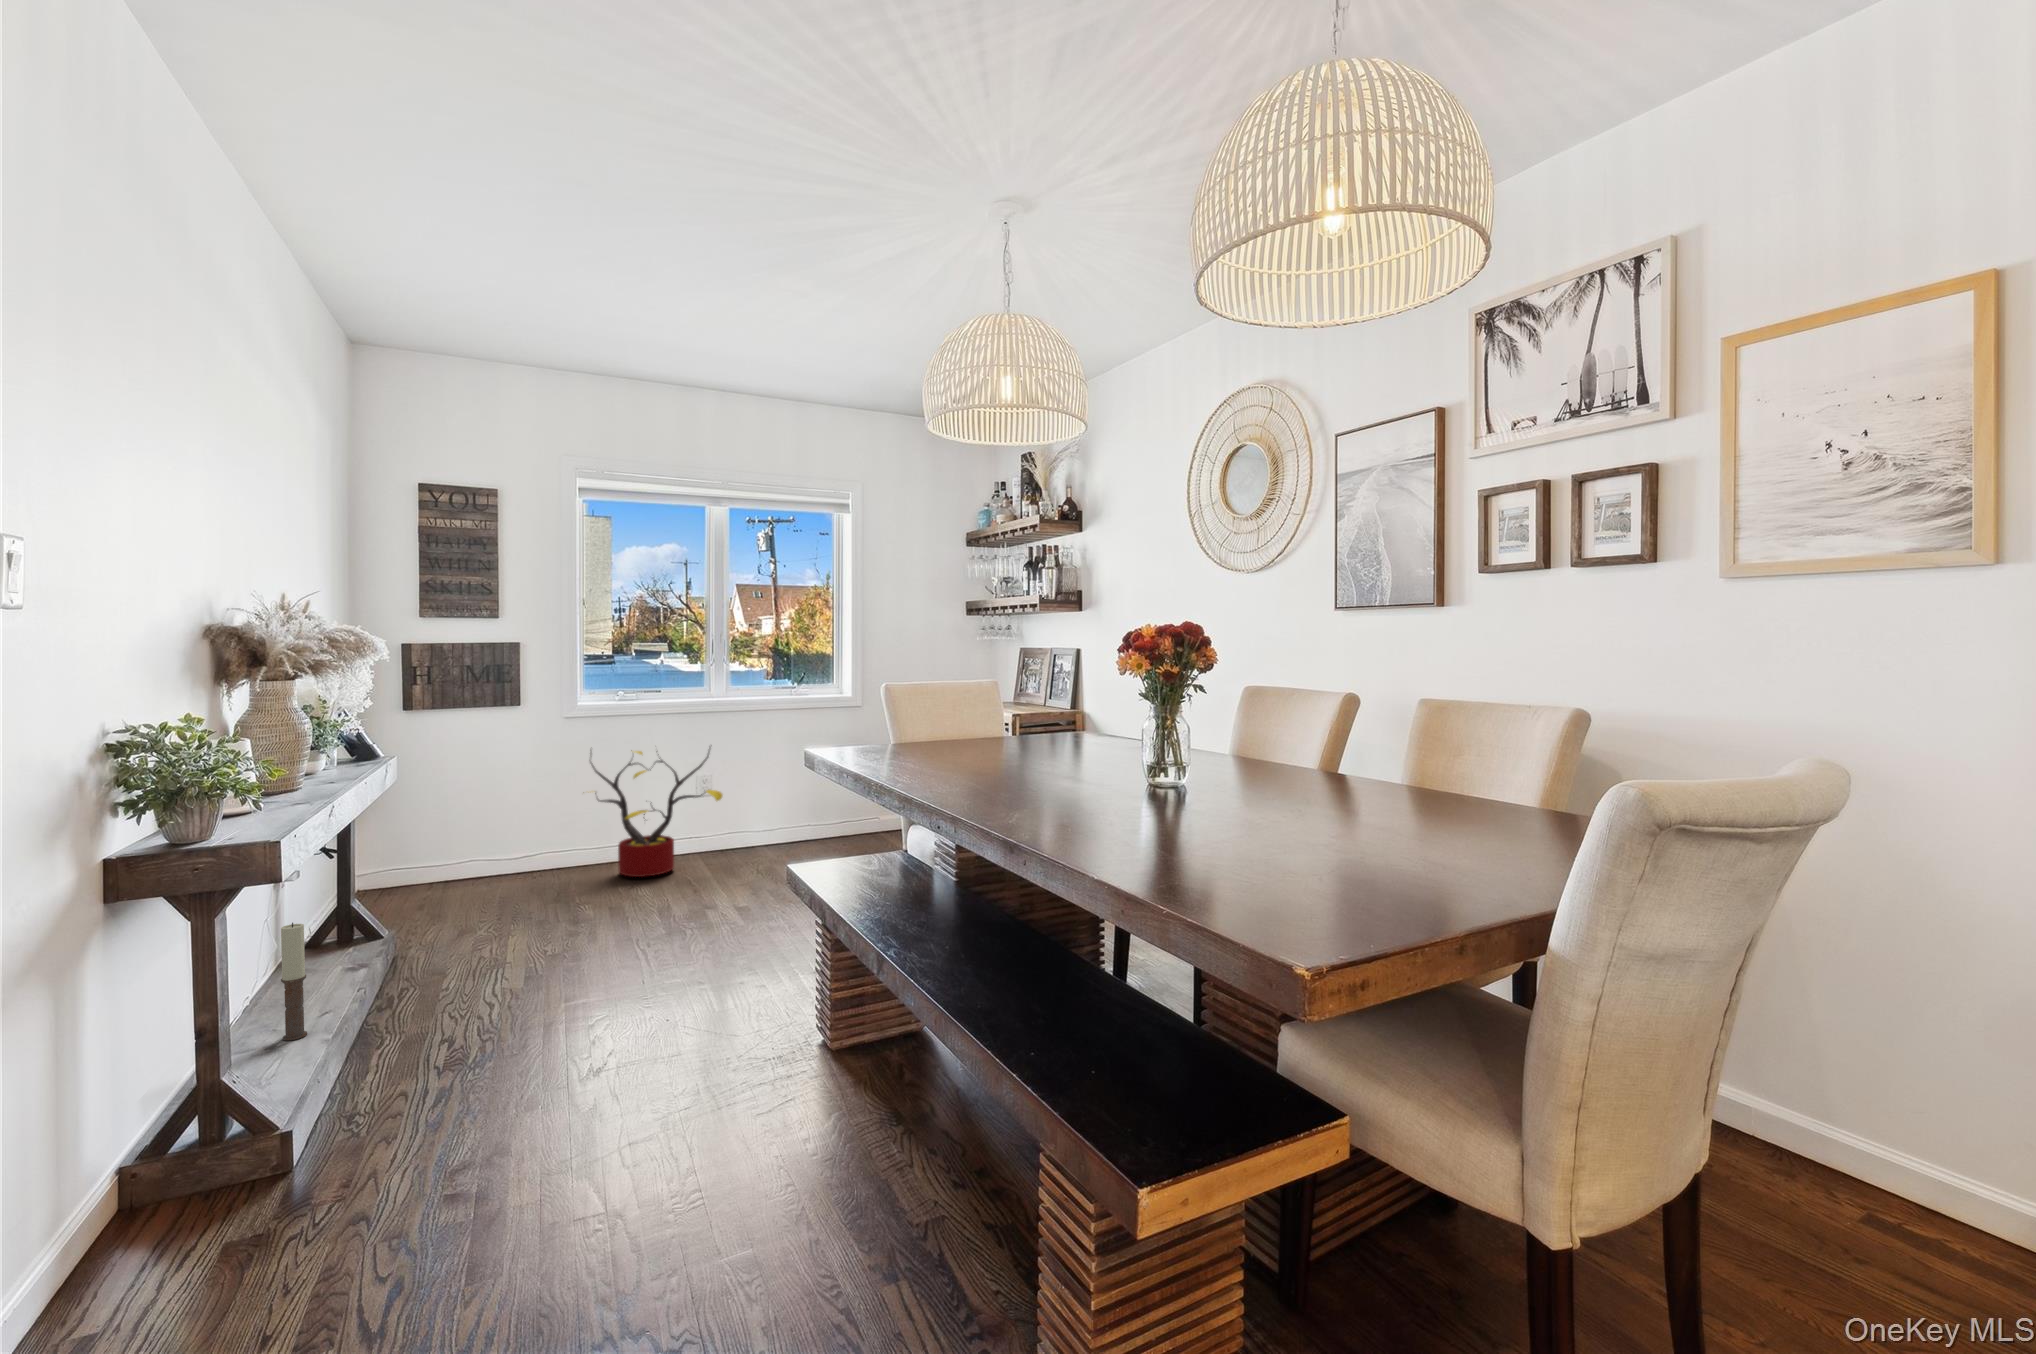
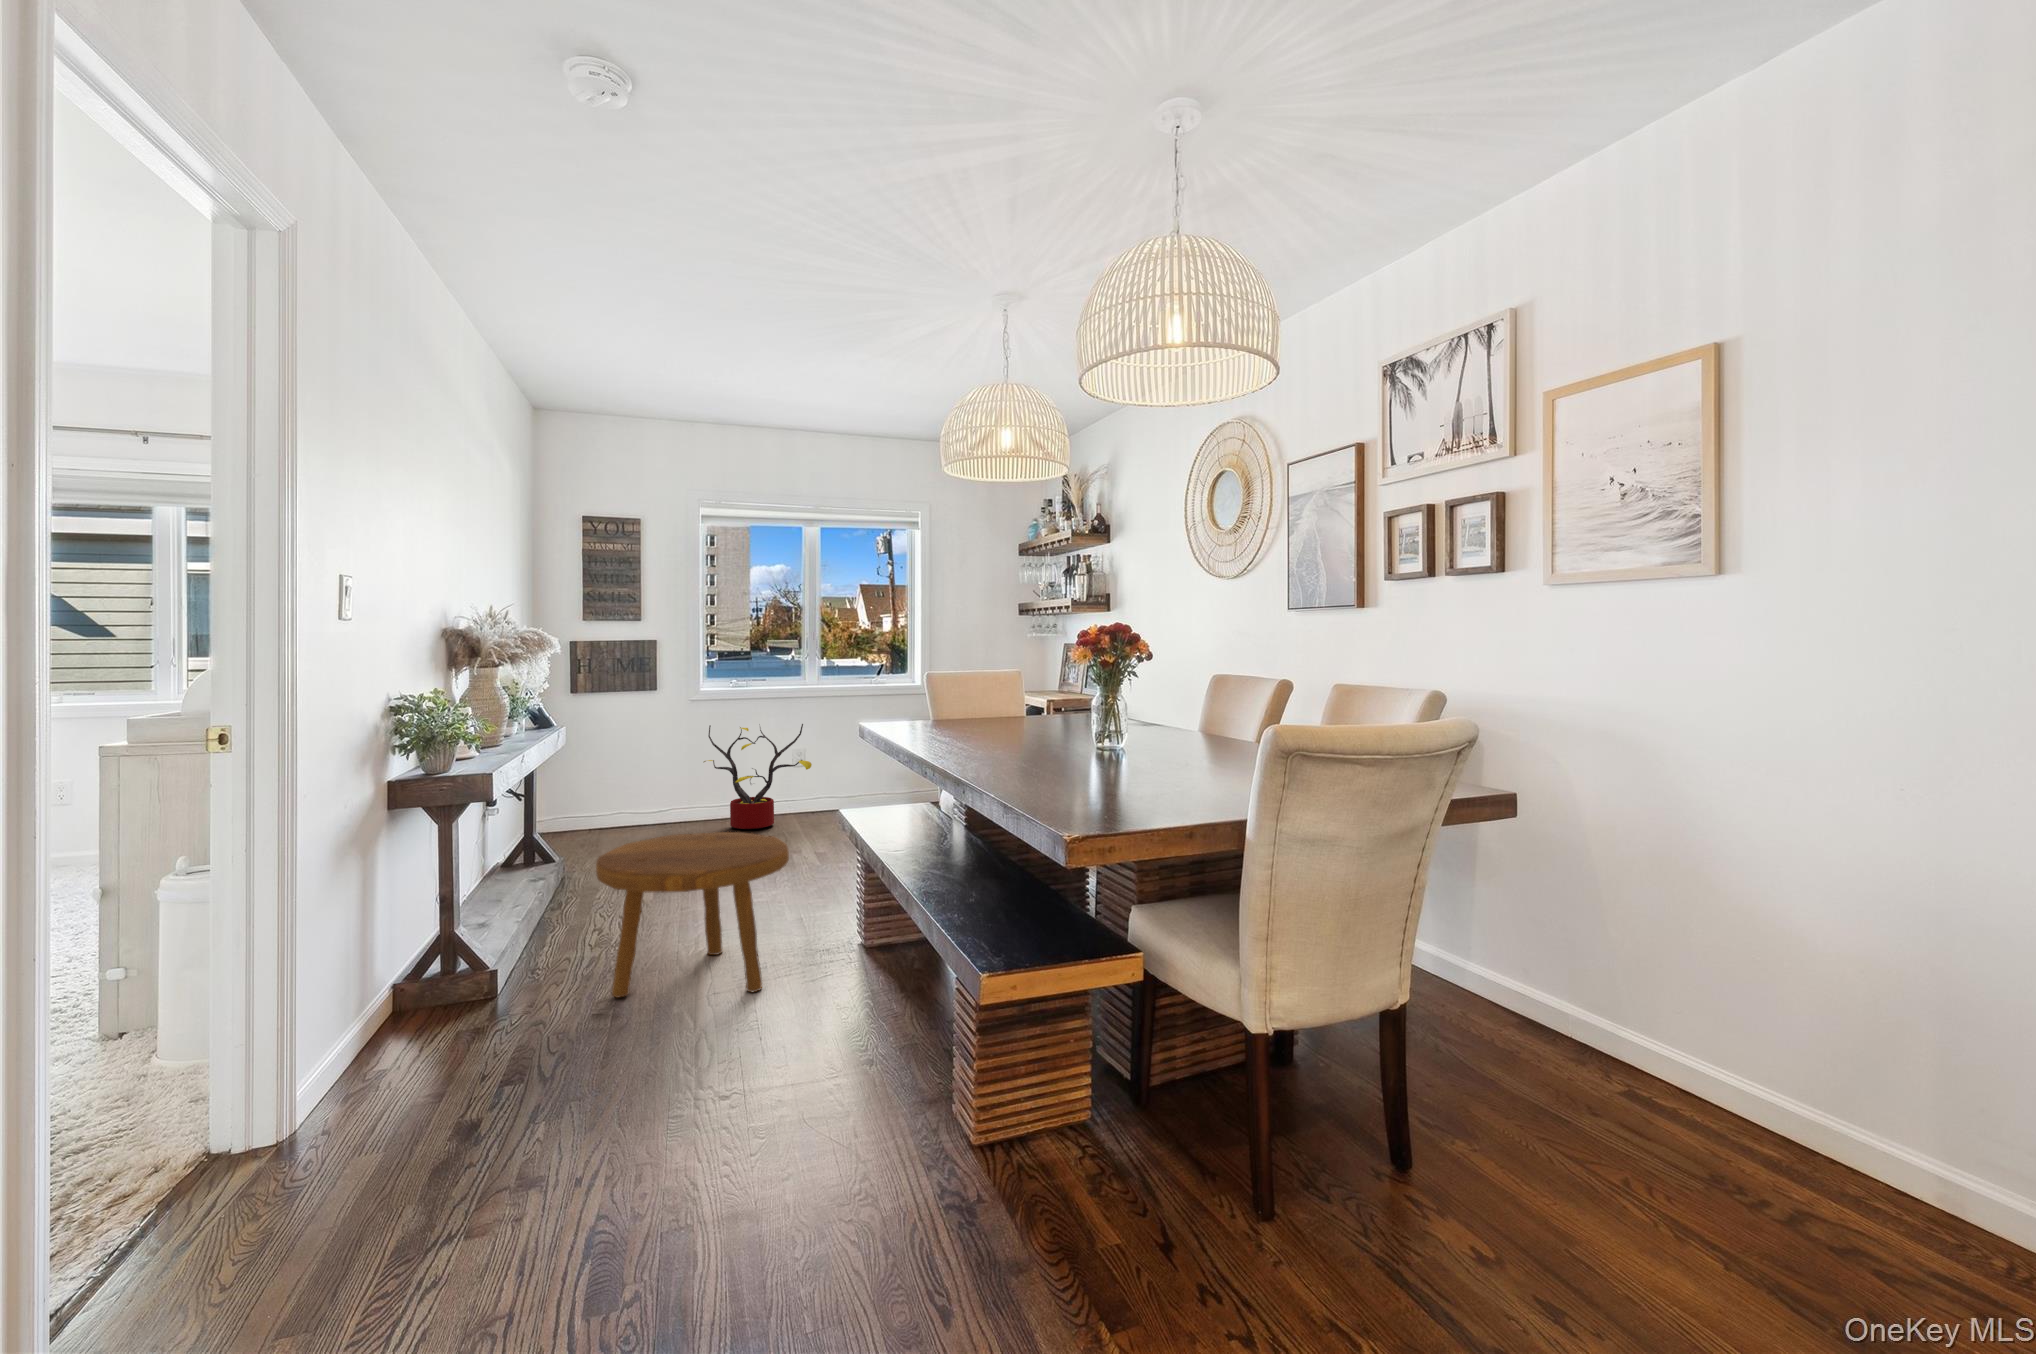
footstool: none [448,905,733,1166] -> present [596,832,789,997]
candle: present [281,923,307,1041] -> none [489,838,506,920]

